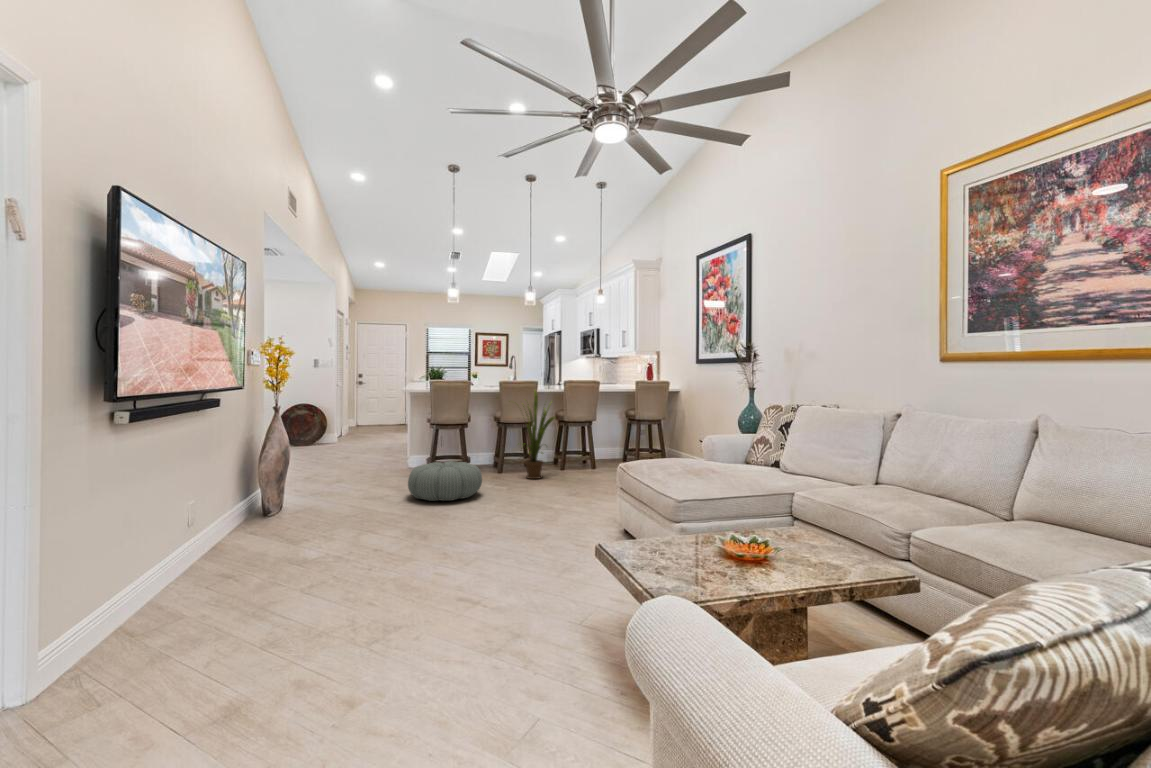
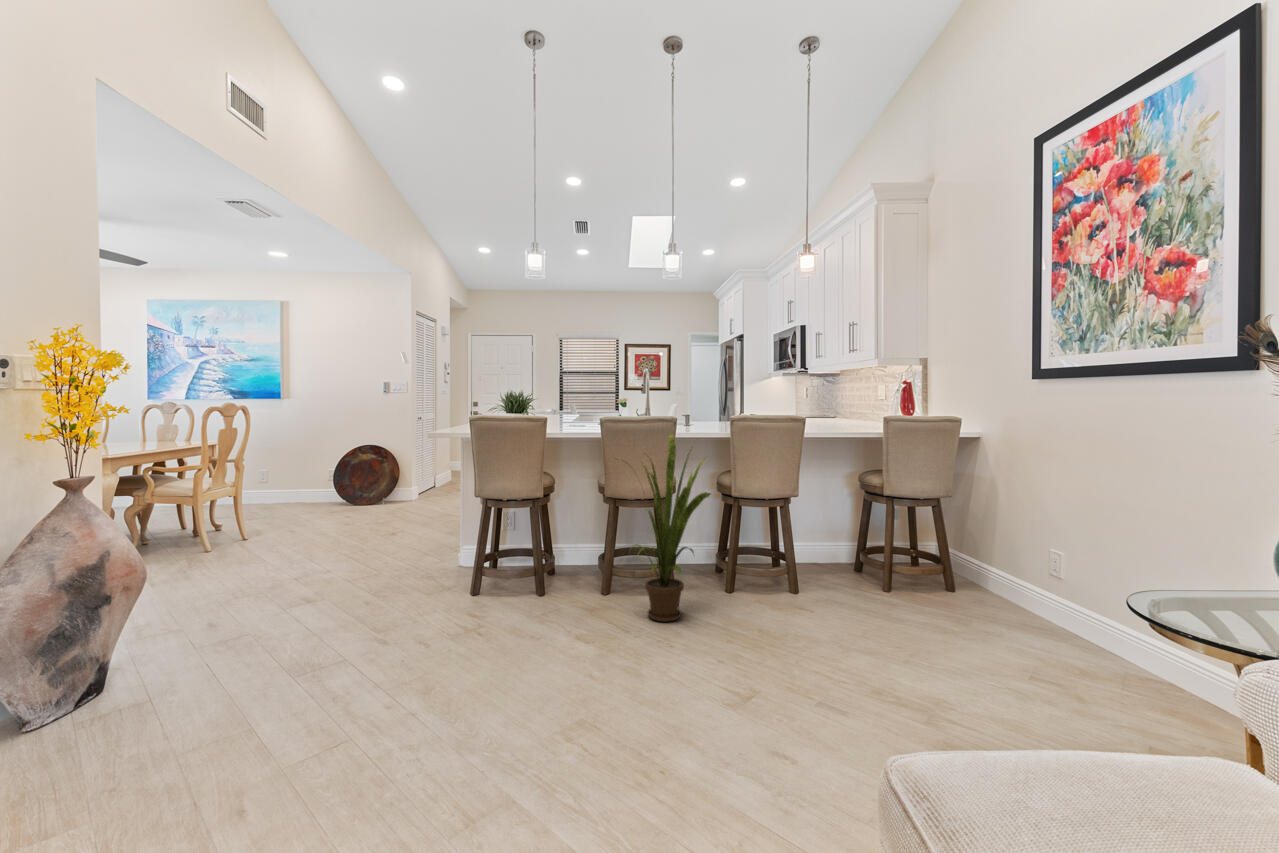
pouf: present [408,462,482,501] -> none [356,592,529,707]

